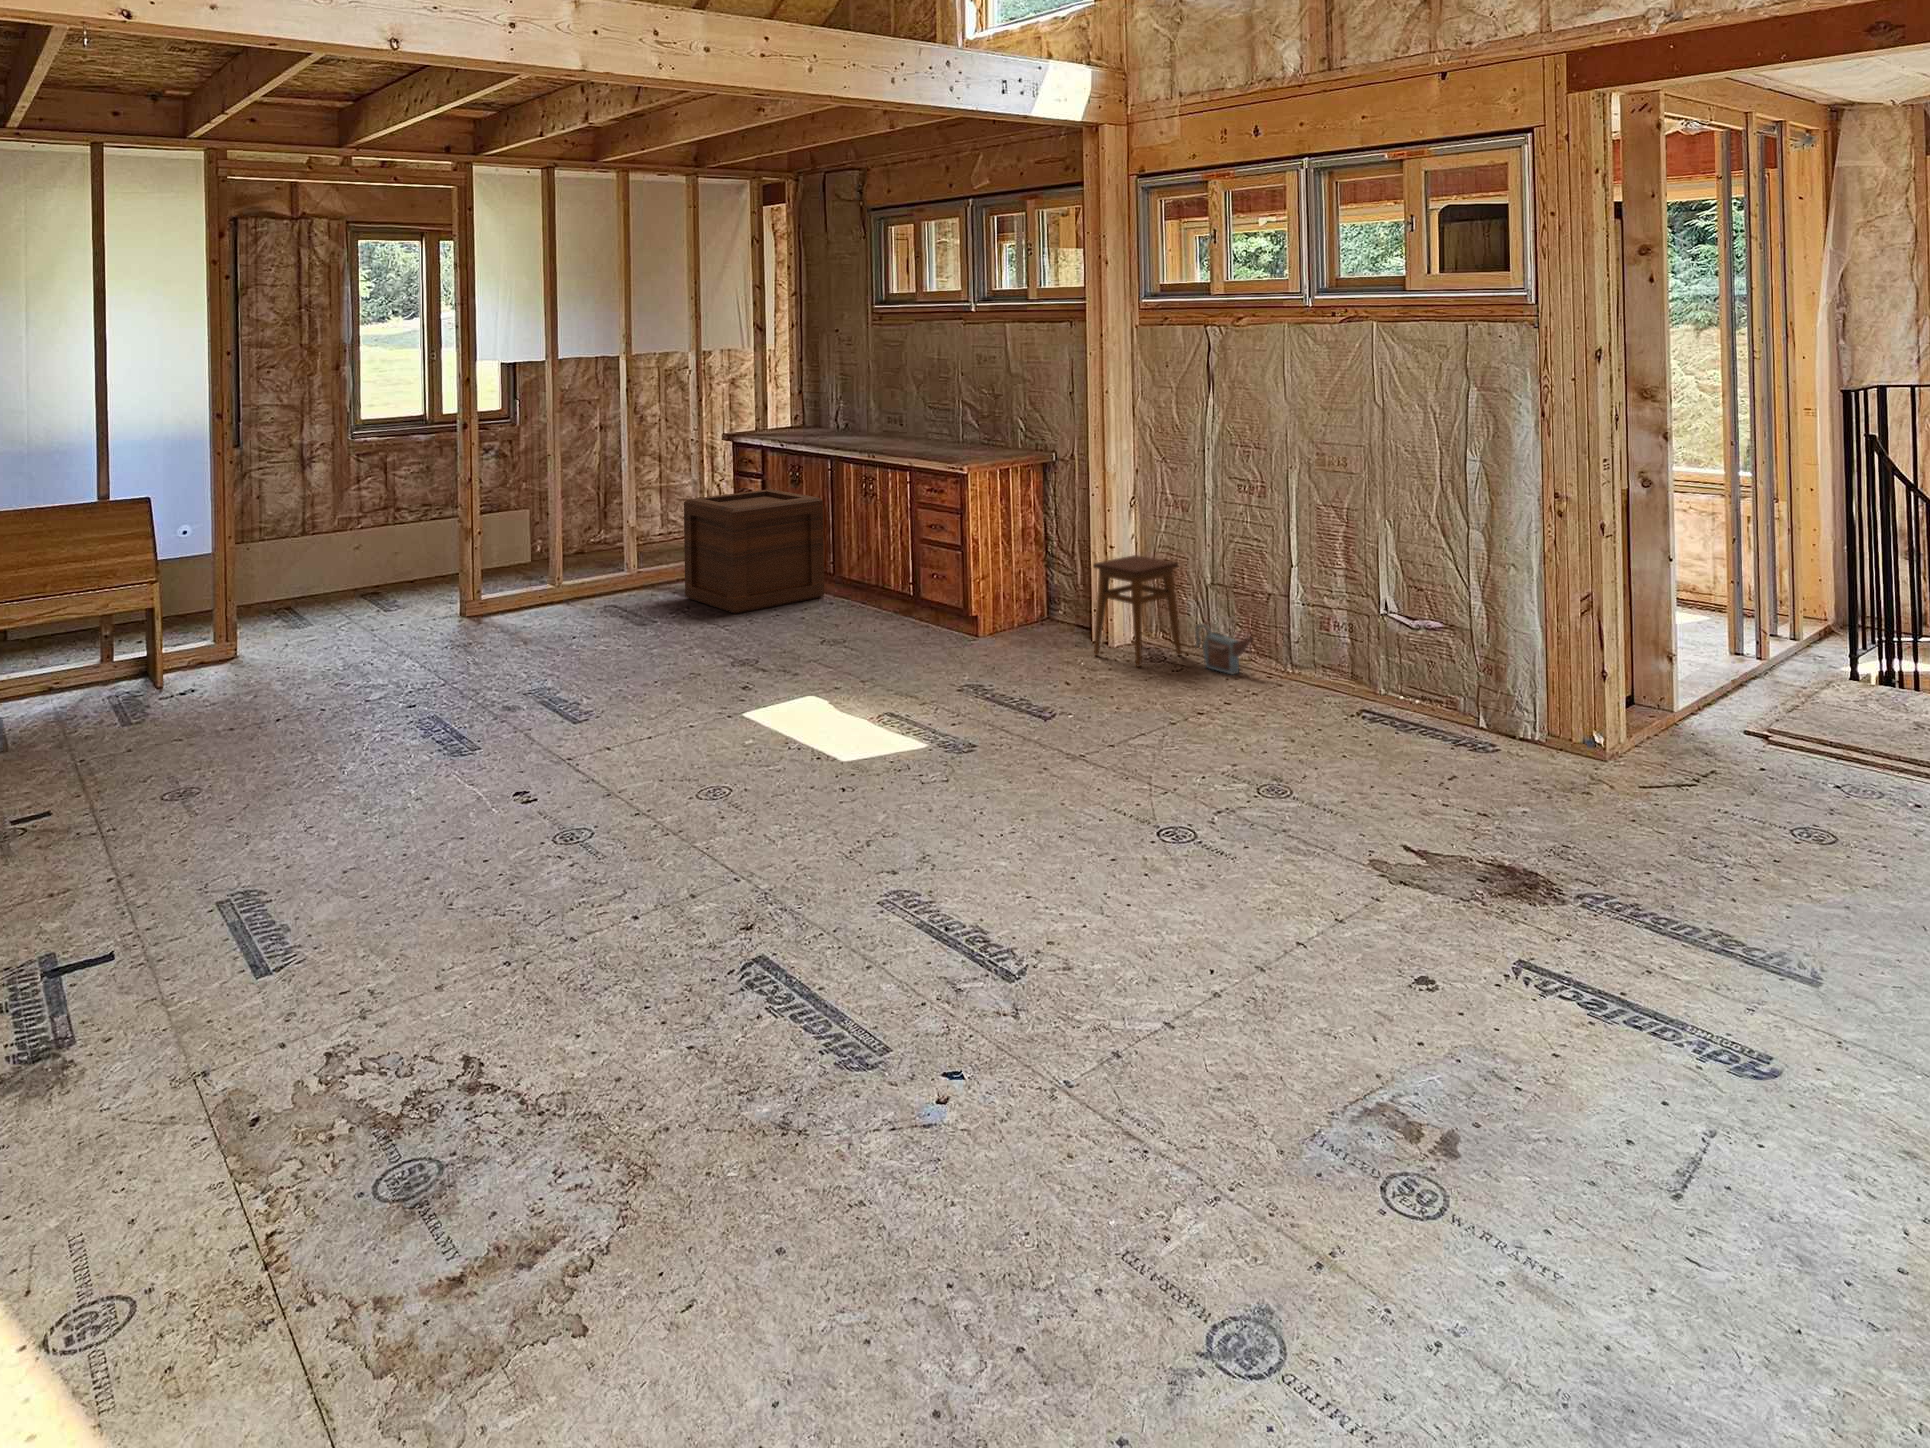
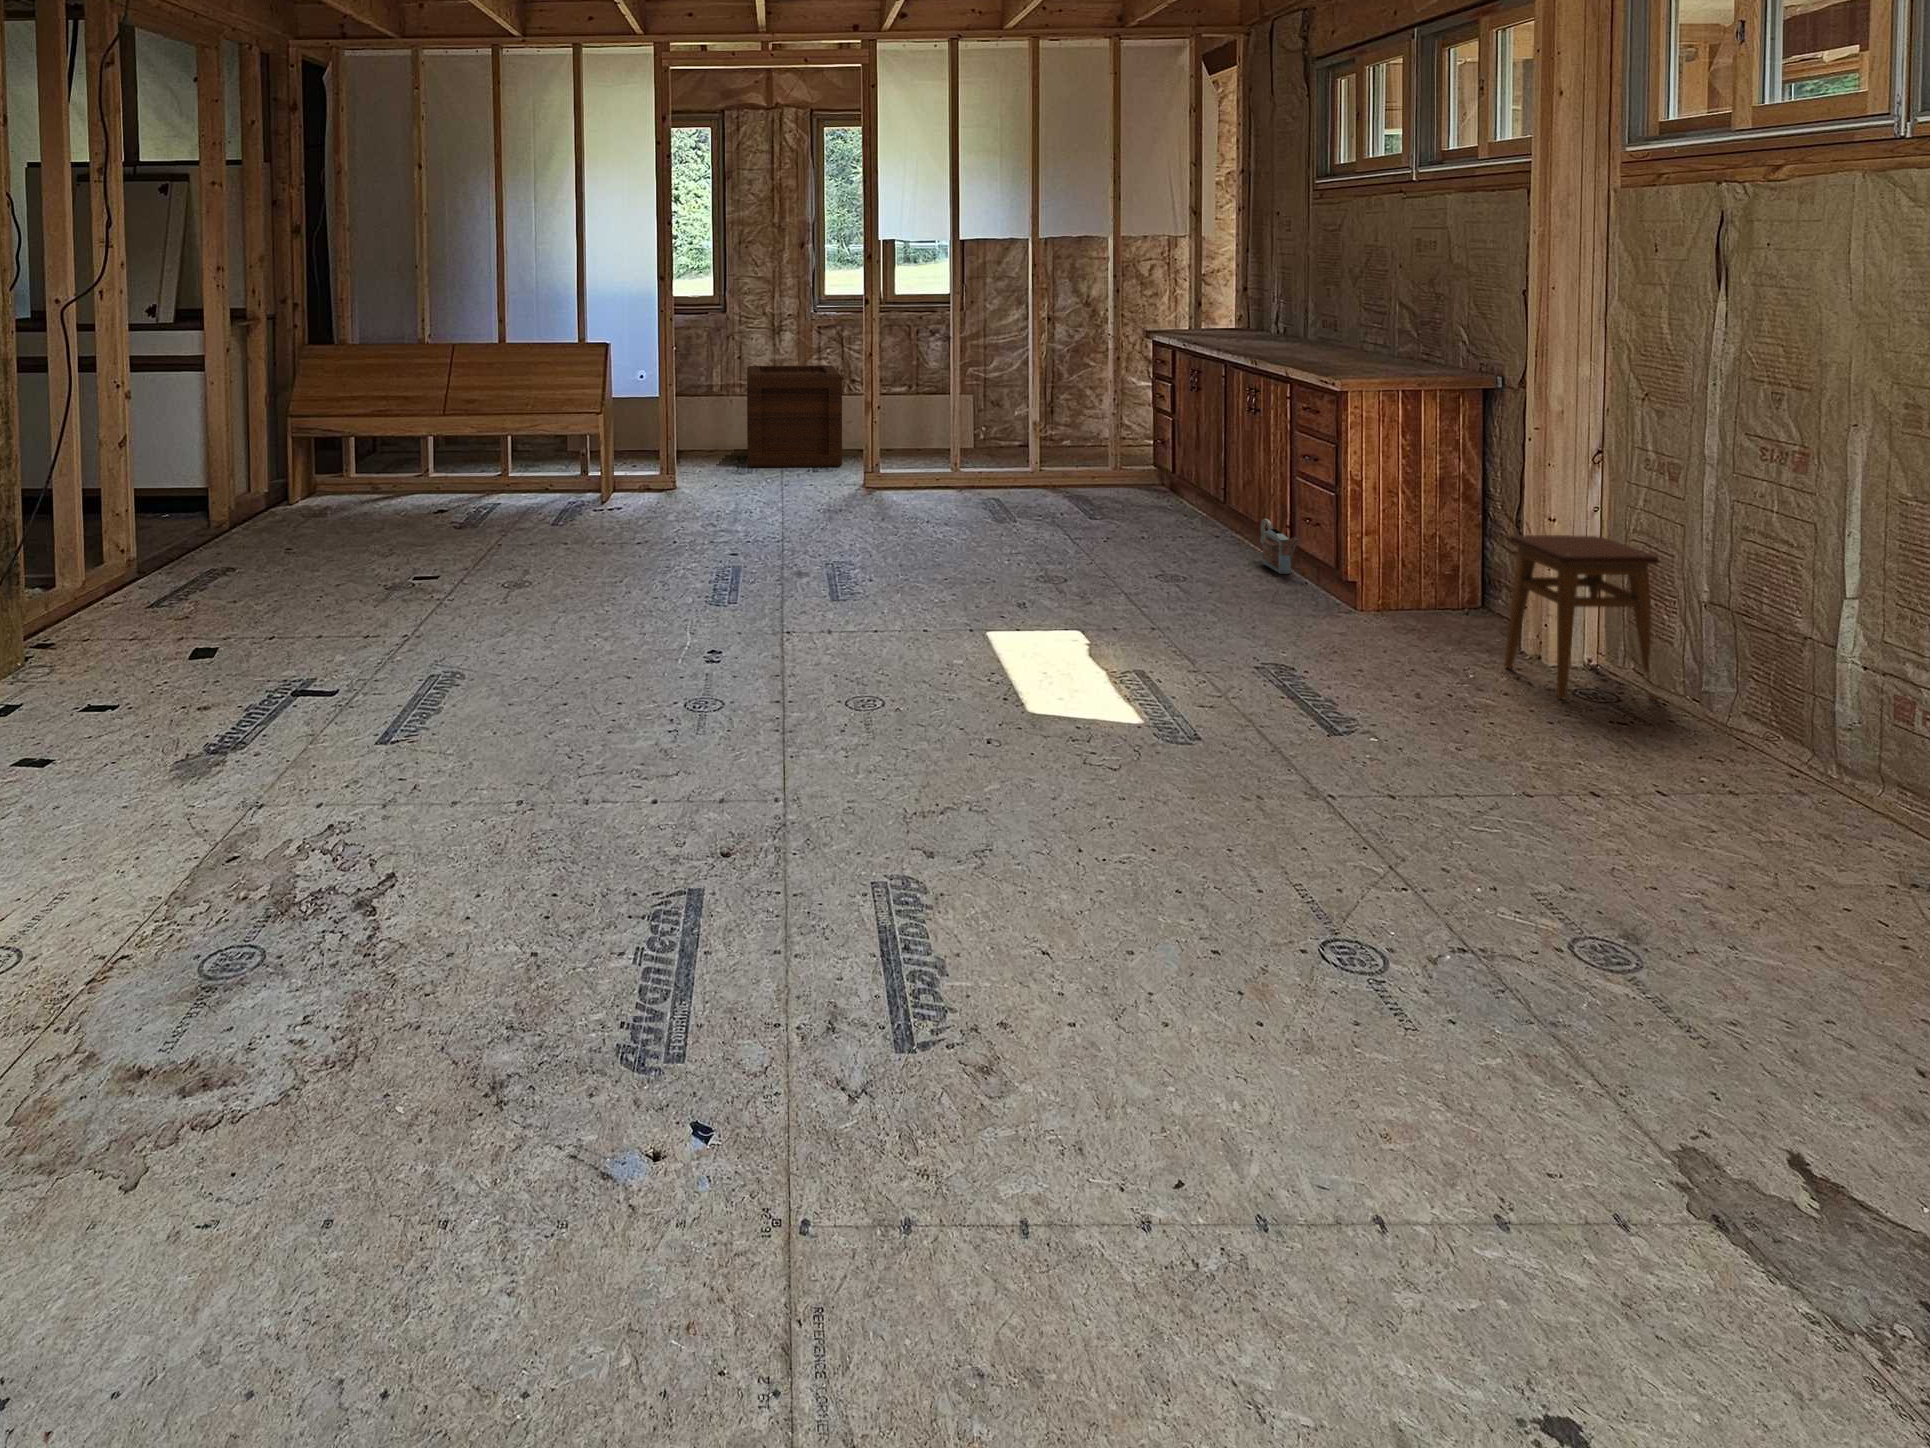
wooden crate: present [684,489,824,614] -> present [747,365,842,468]
watering can: present [1195,624,1253,675] -> present [1260,519,1298,574]

